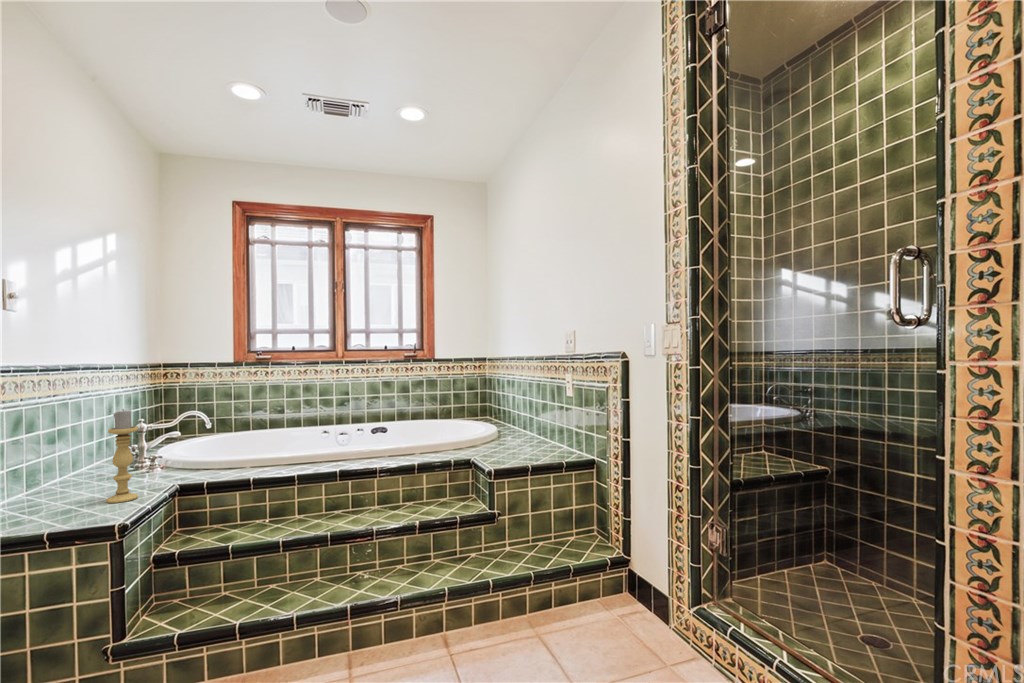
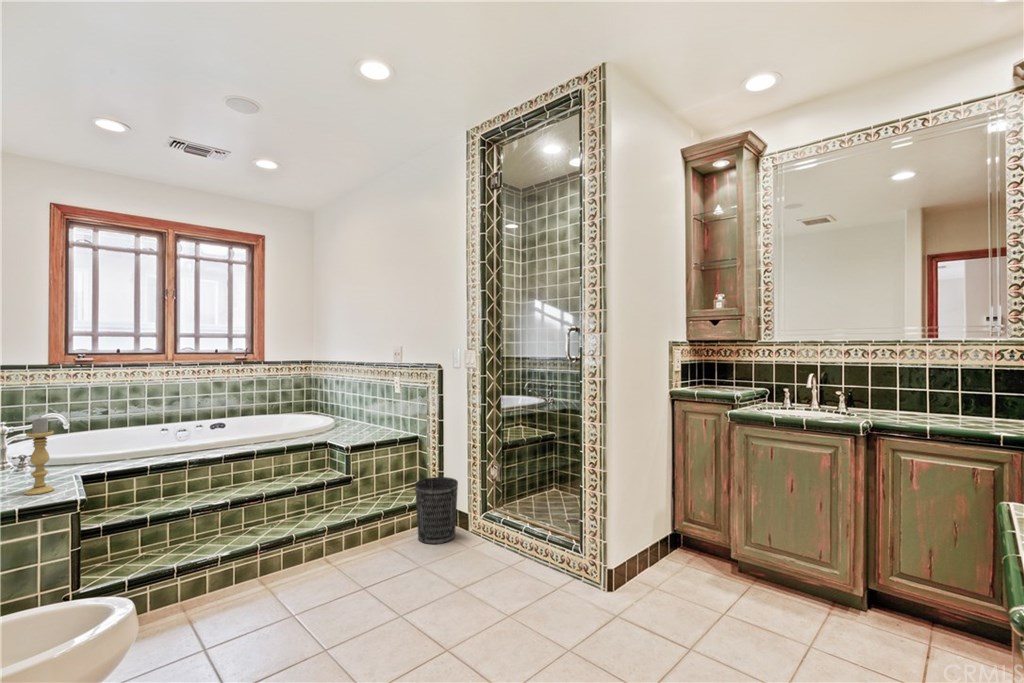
wastebasket: none [580,532,652,653] -> present [415,477,458,544]

